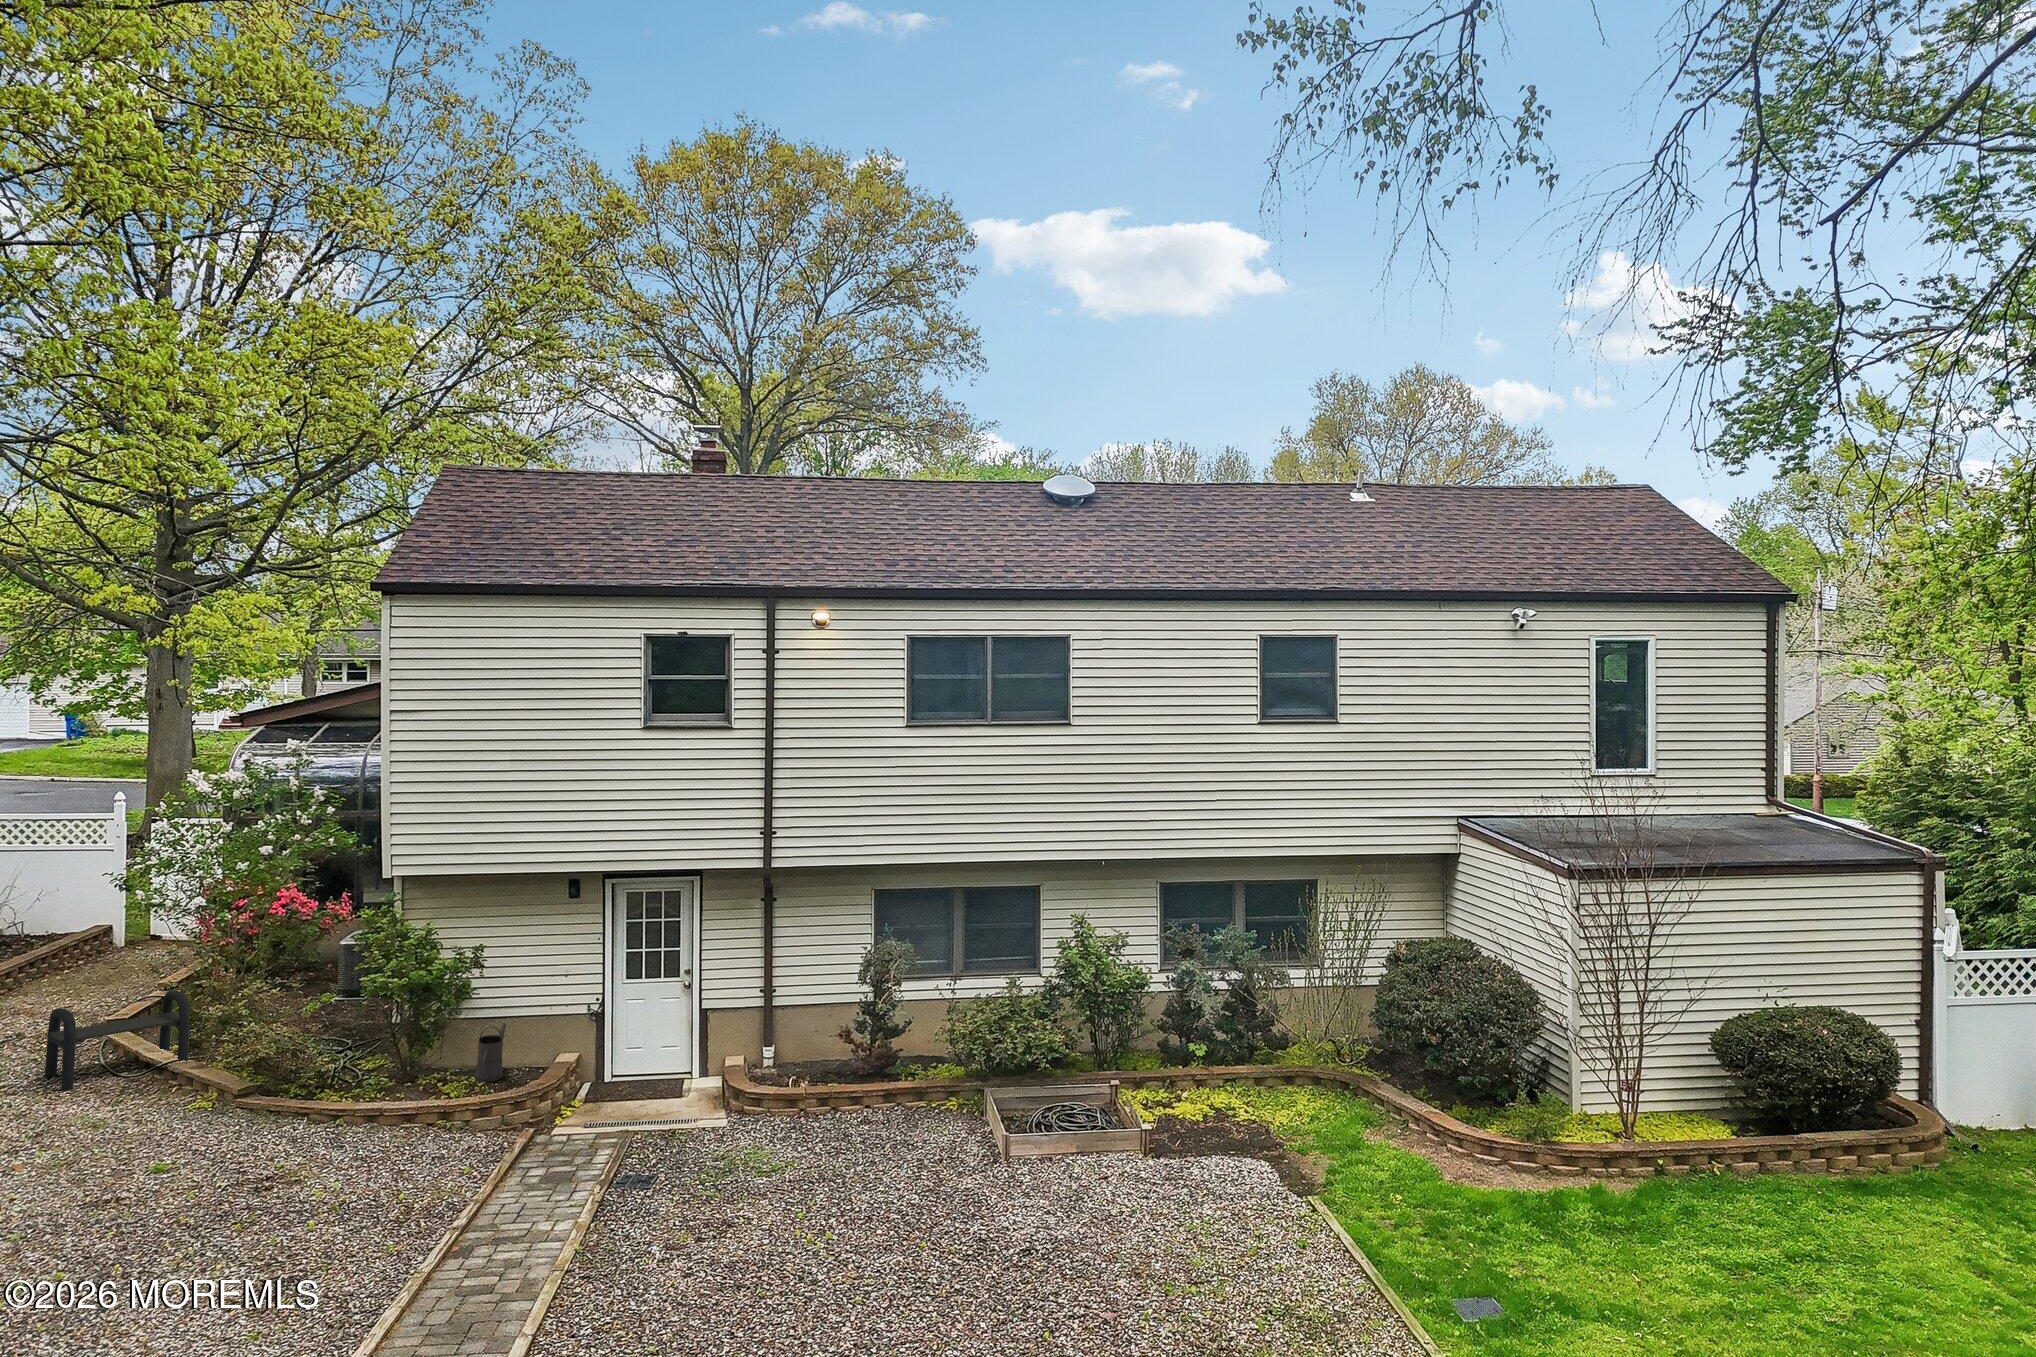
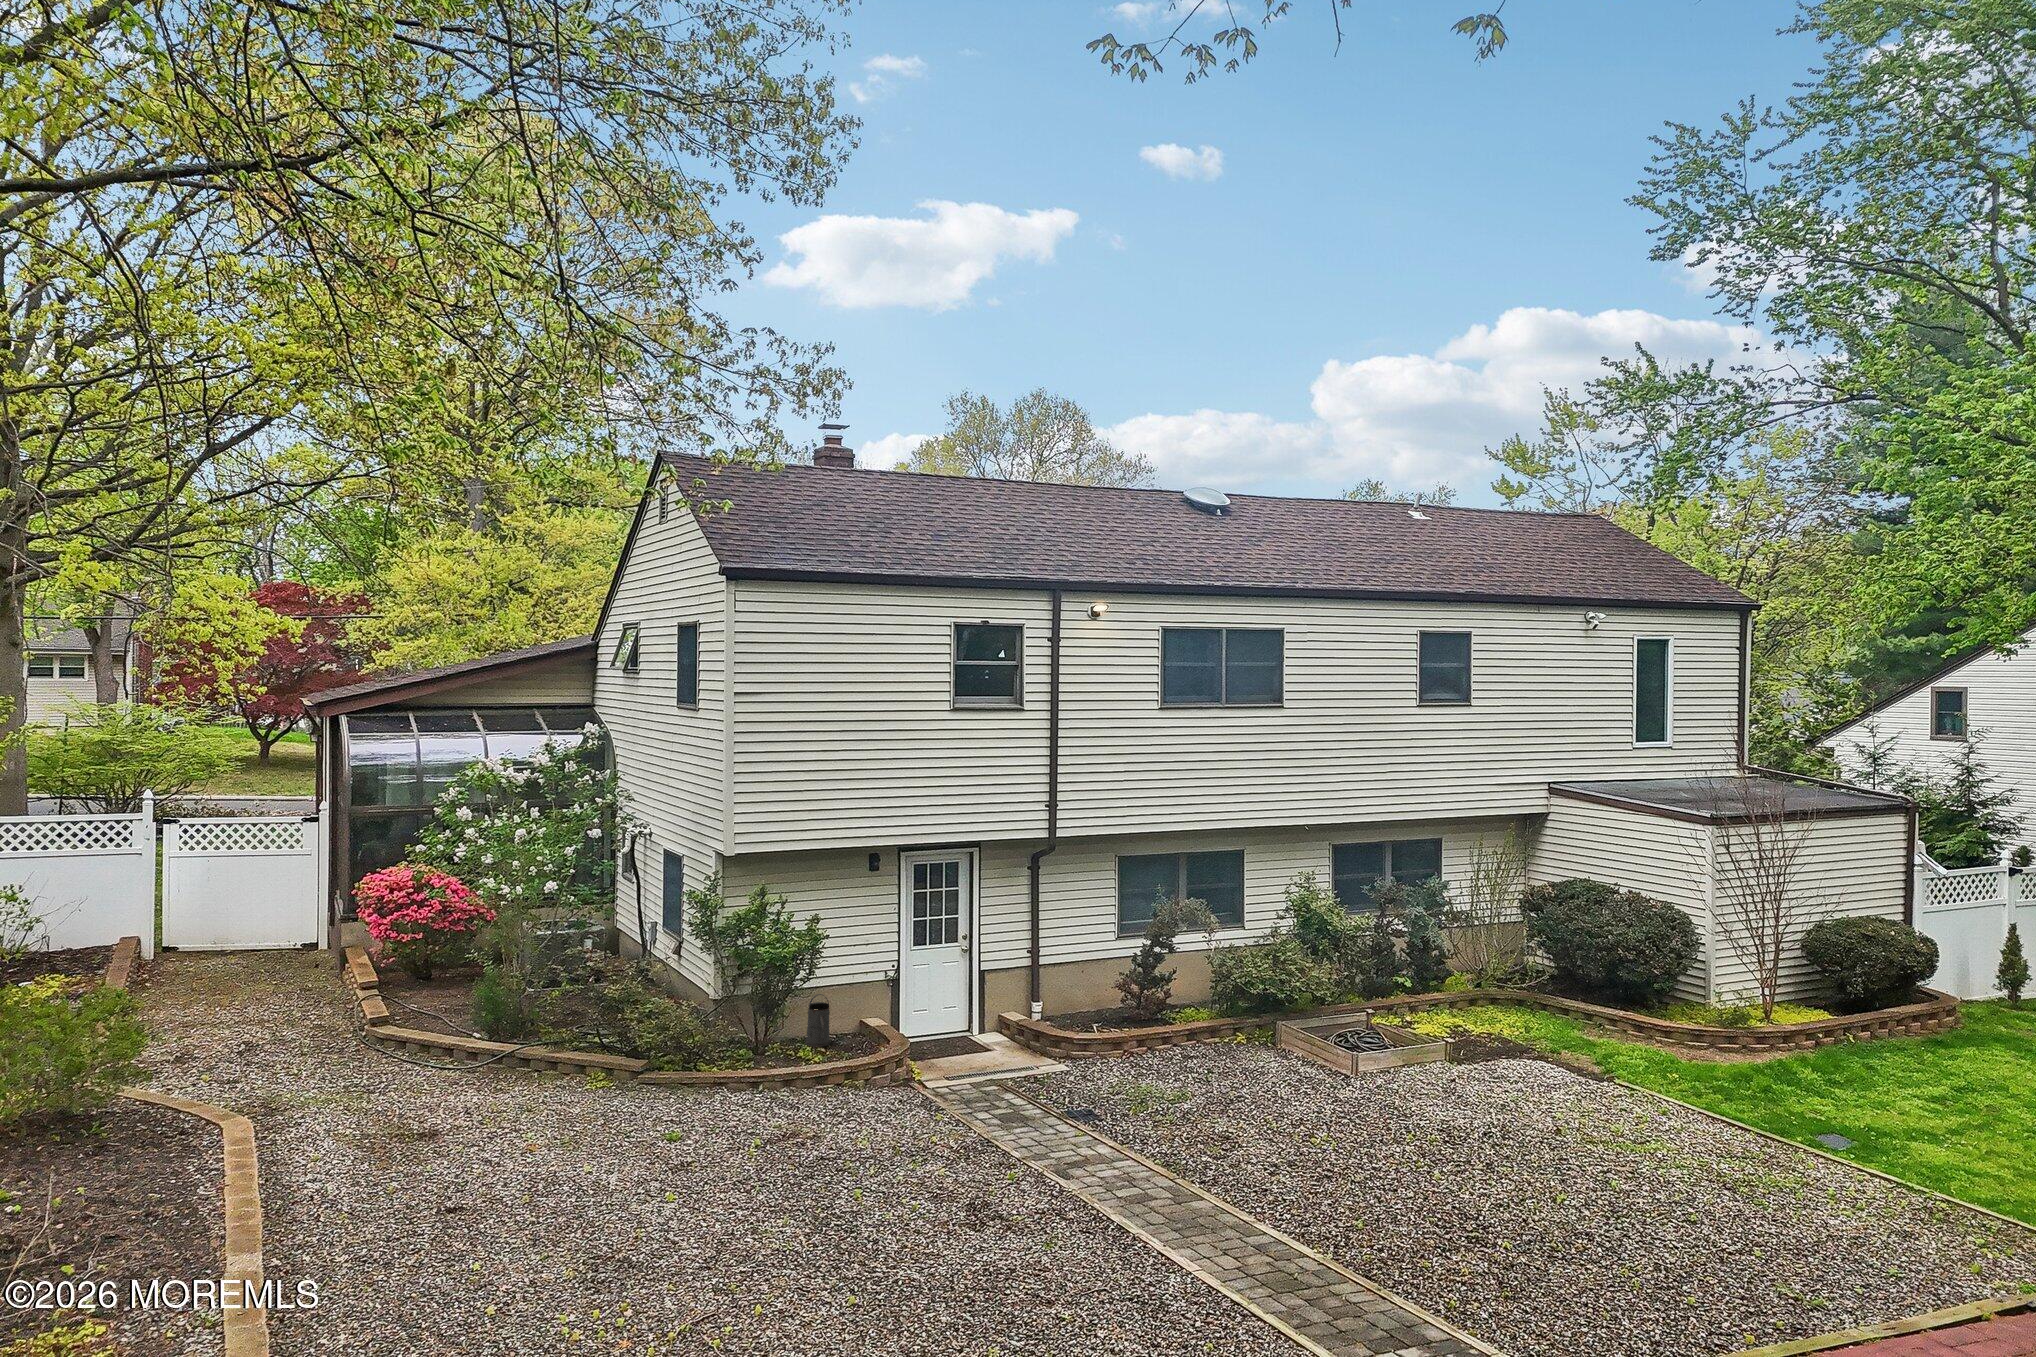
bench: present [45,990,190,1091] -> none [403,974,532,1075]

